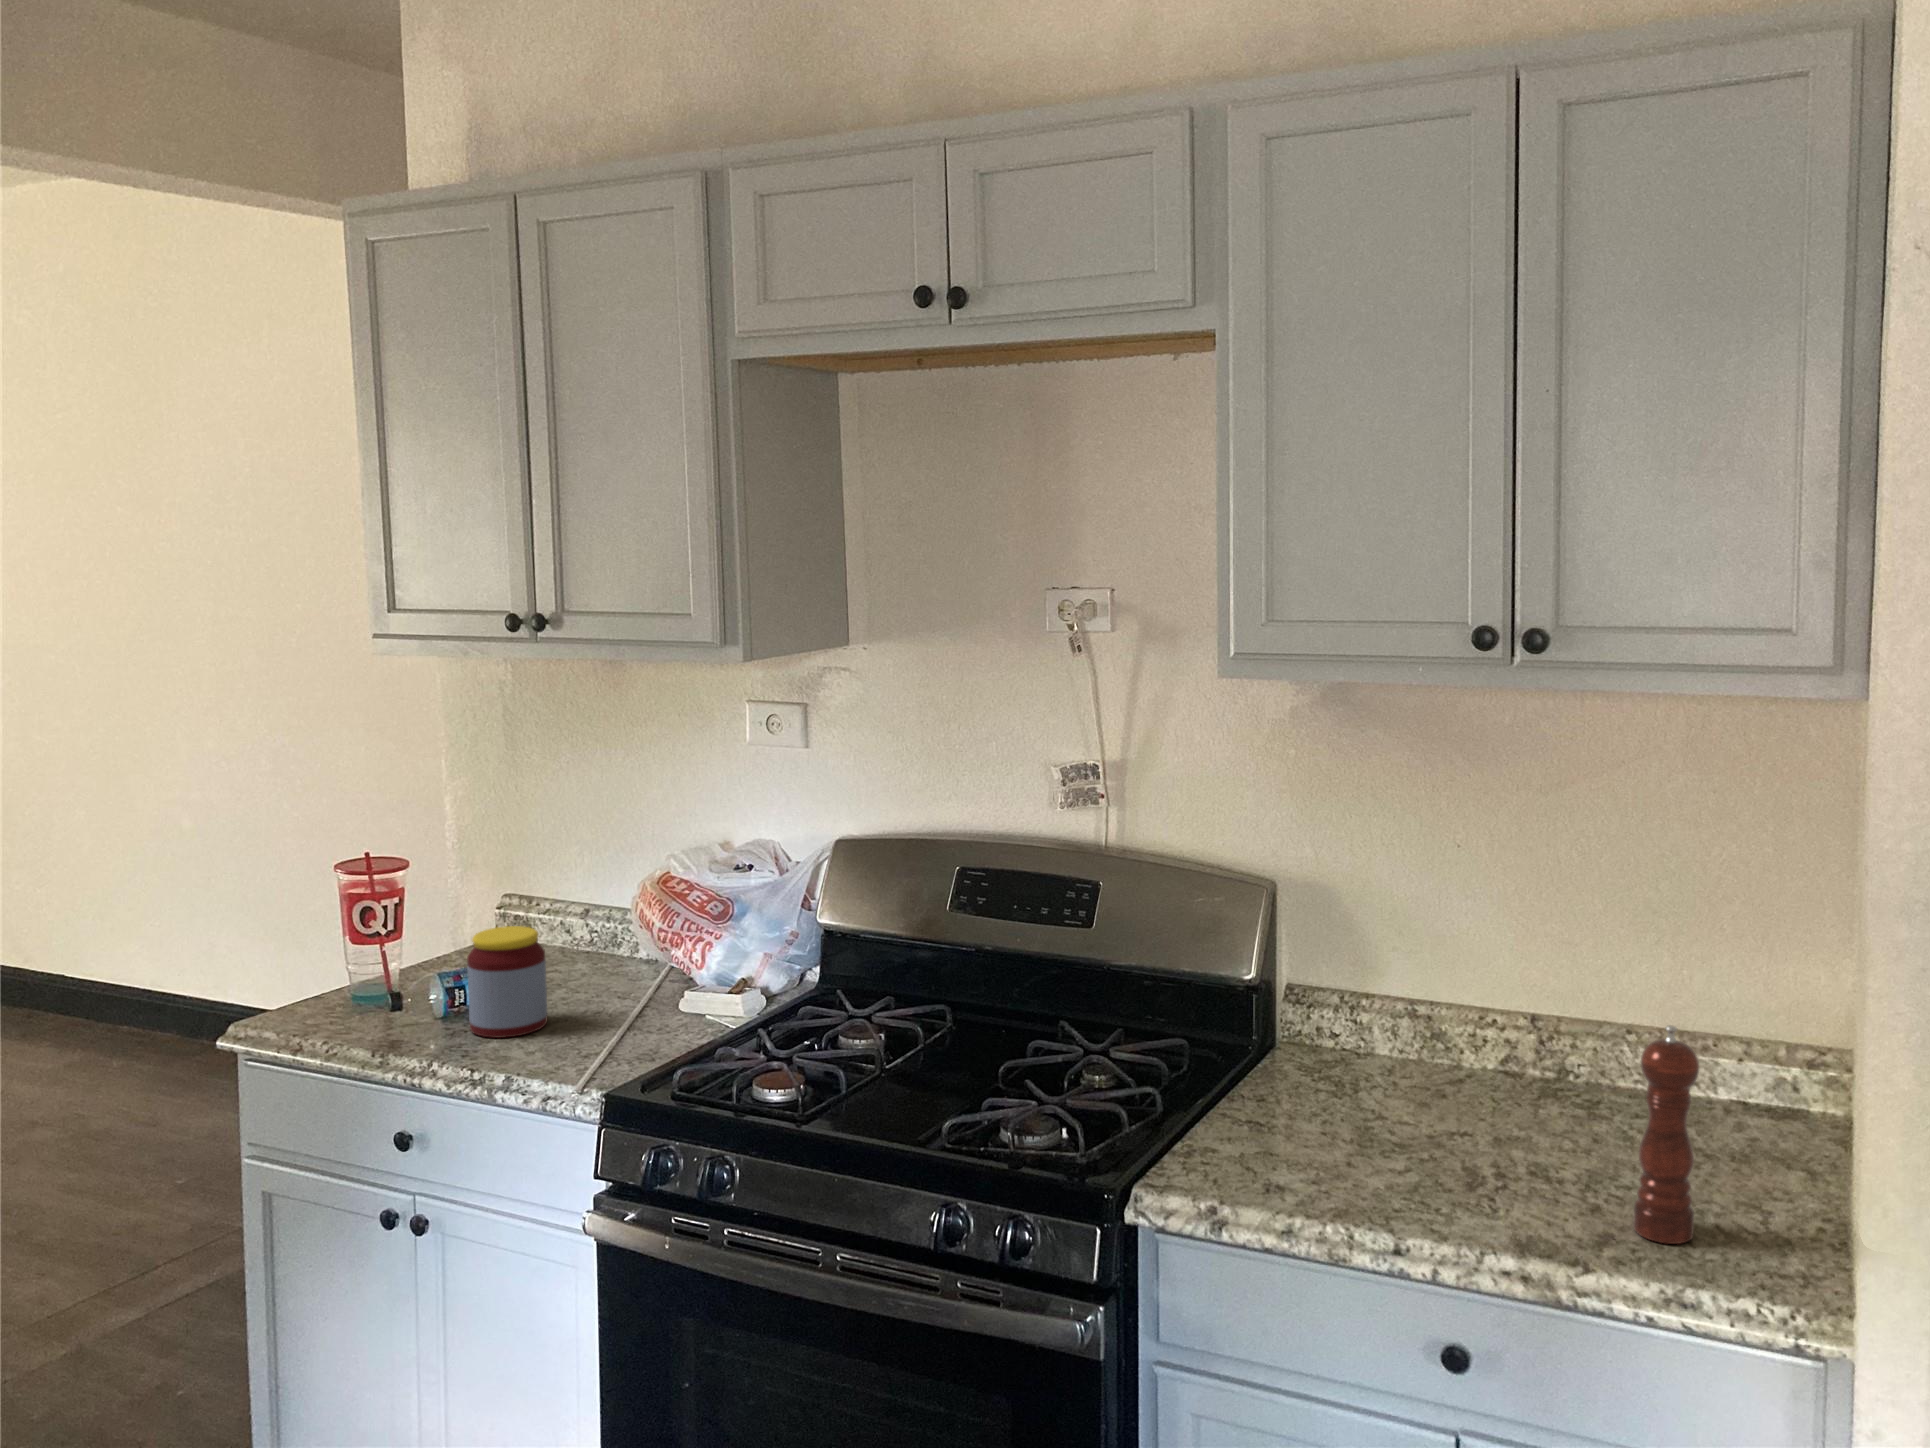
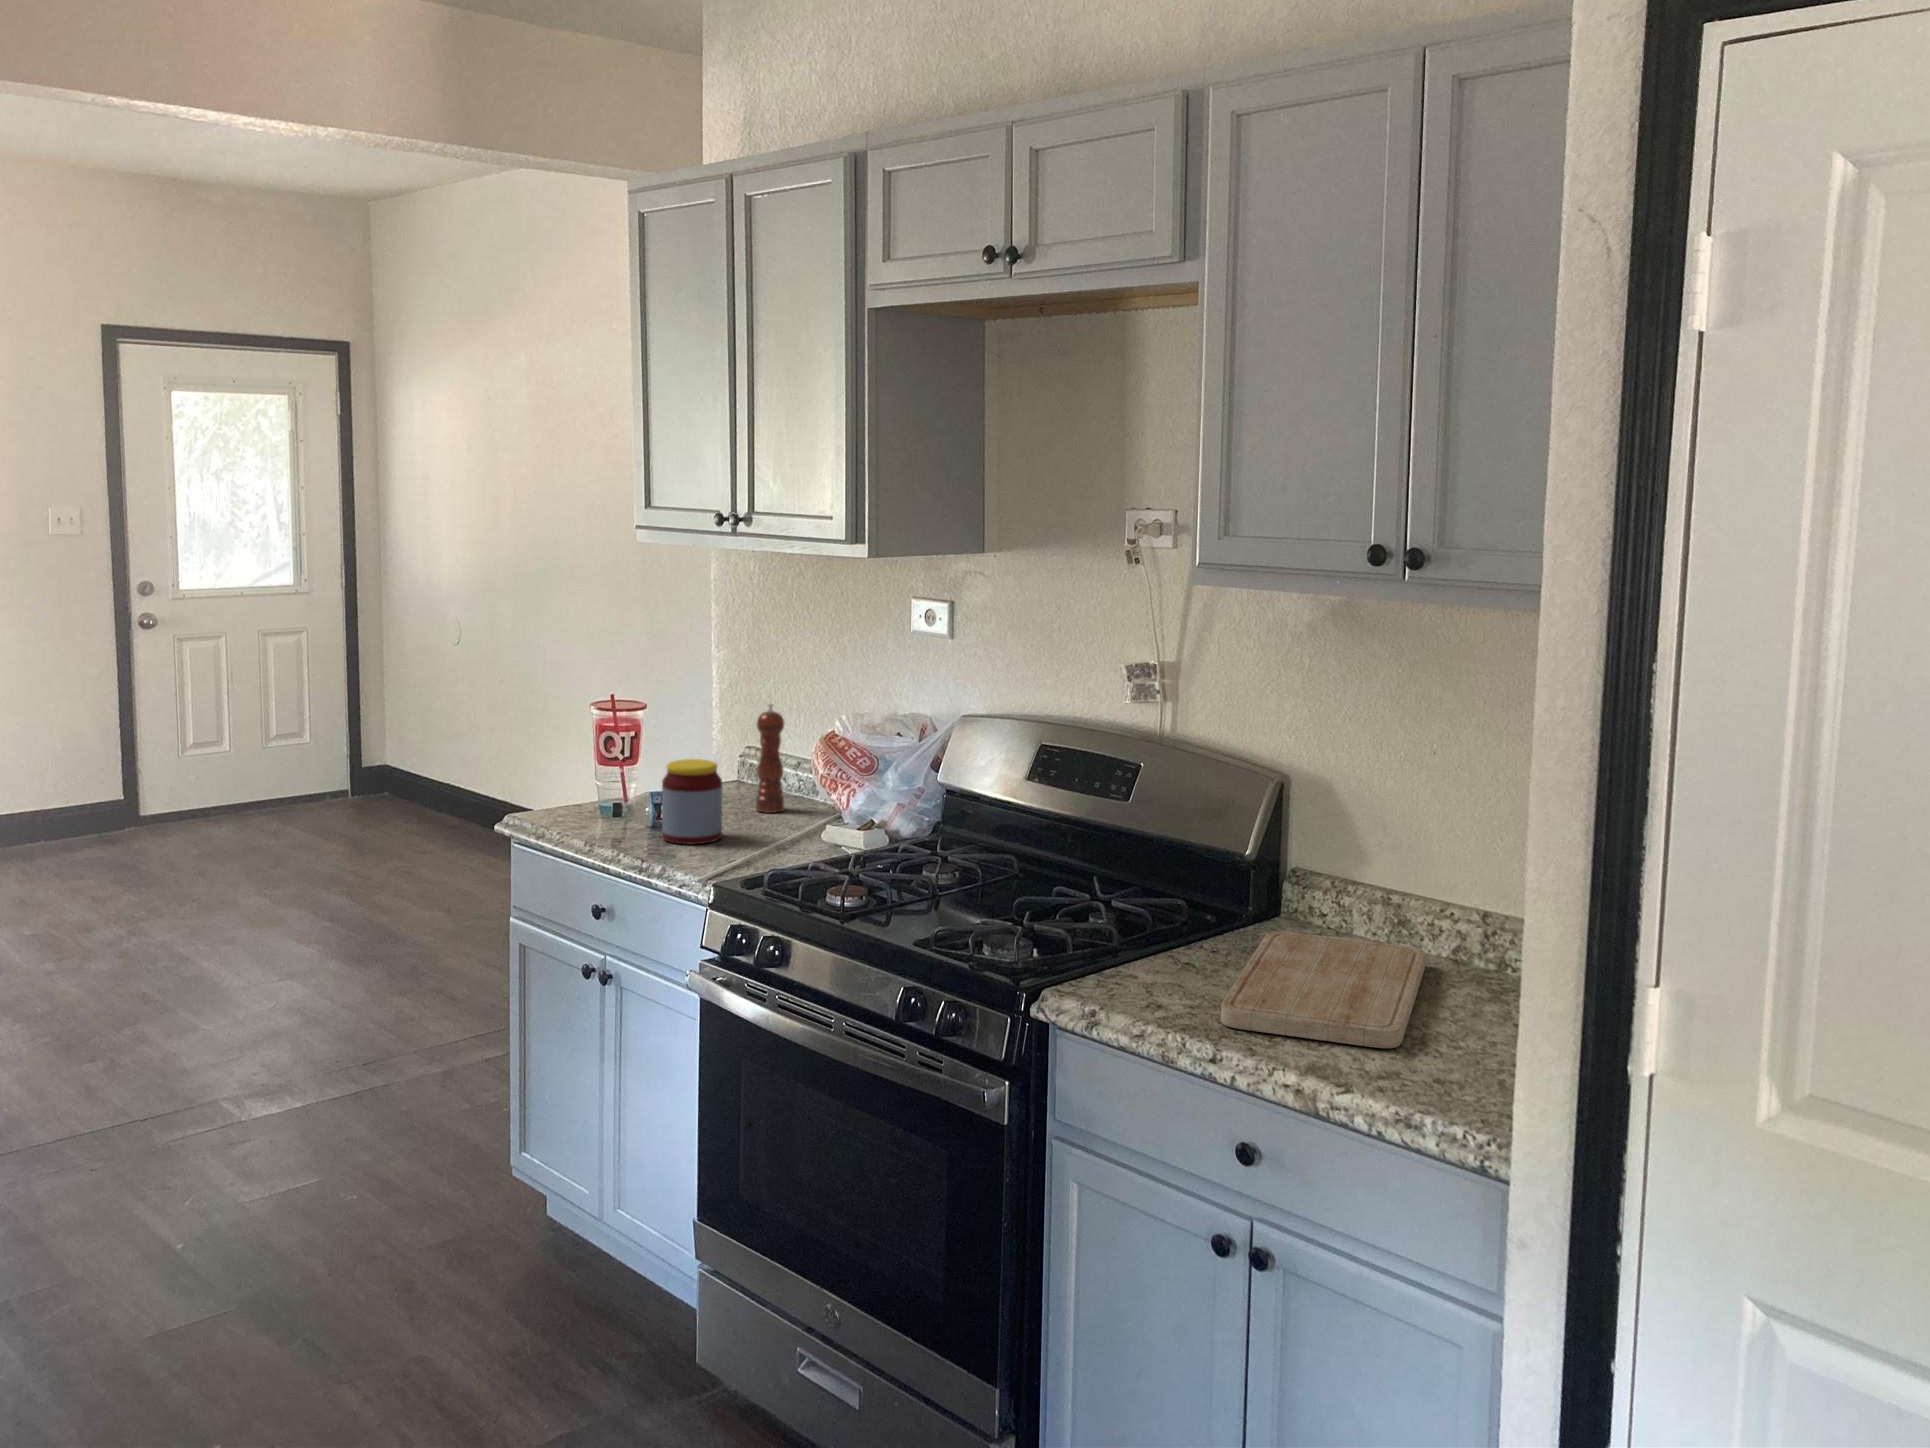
pepper mill: present [1633,1025,1699,1244] -> present [756,704,784,813]
cutting board: none [1315,1064,1583,1206] -> present [1221,931,1426,1048]

